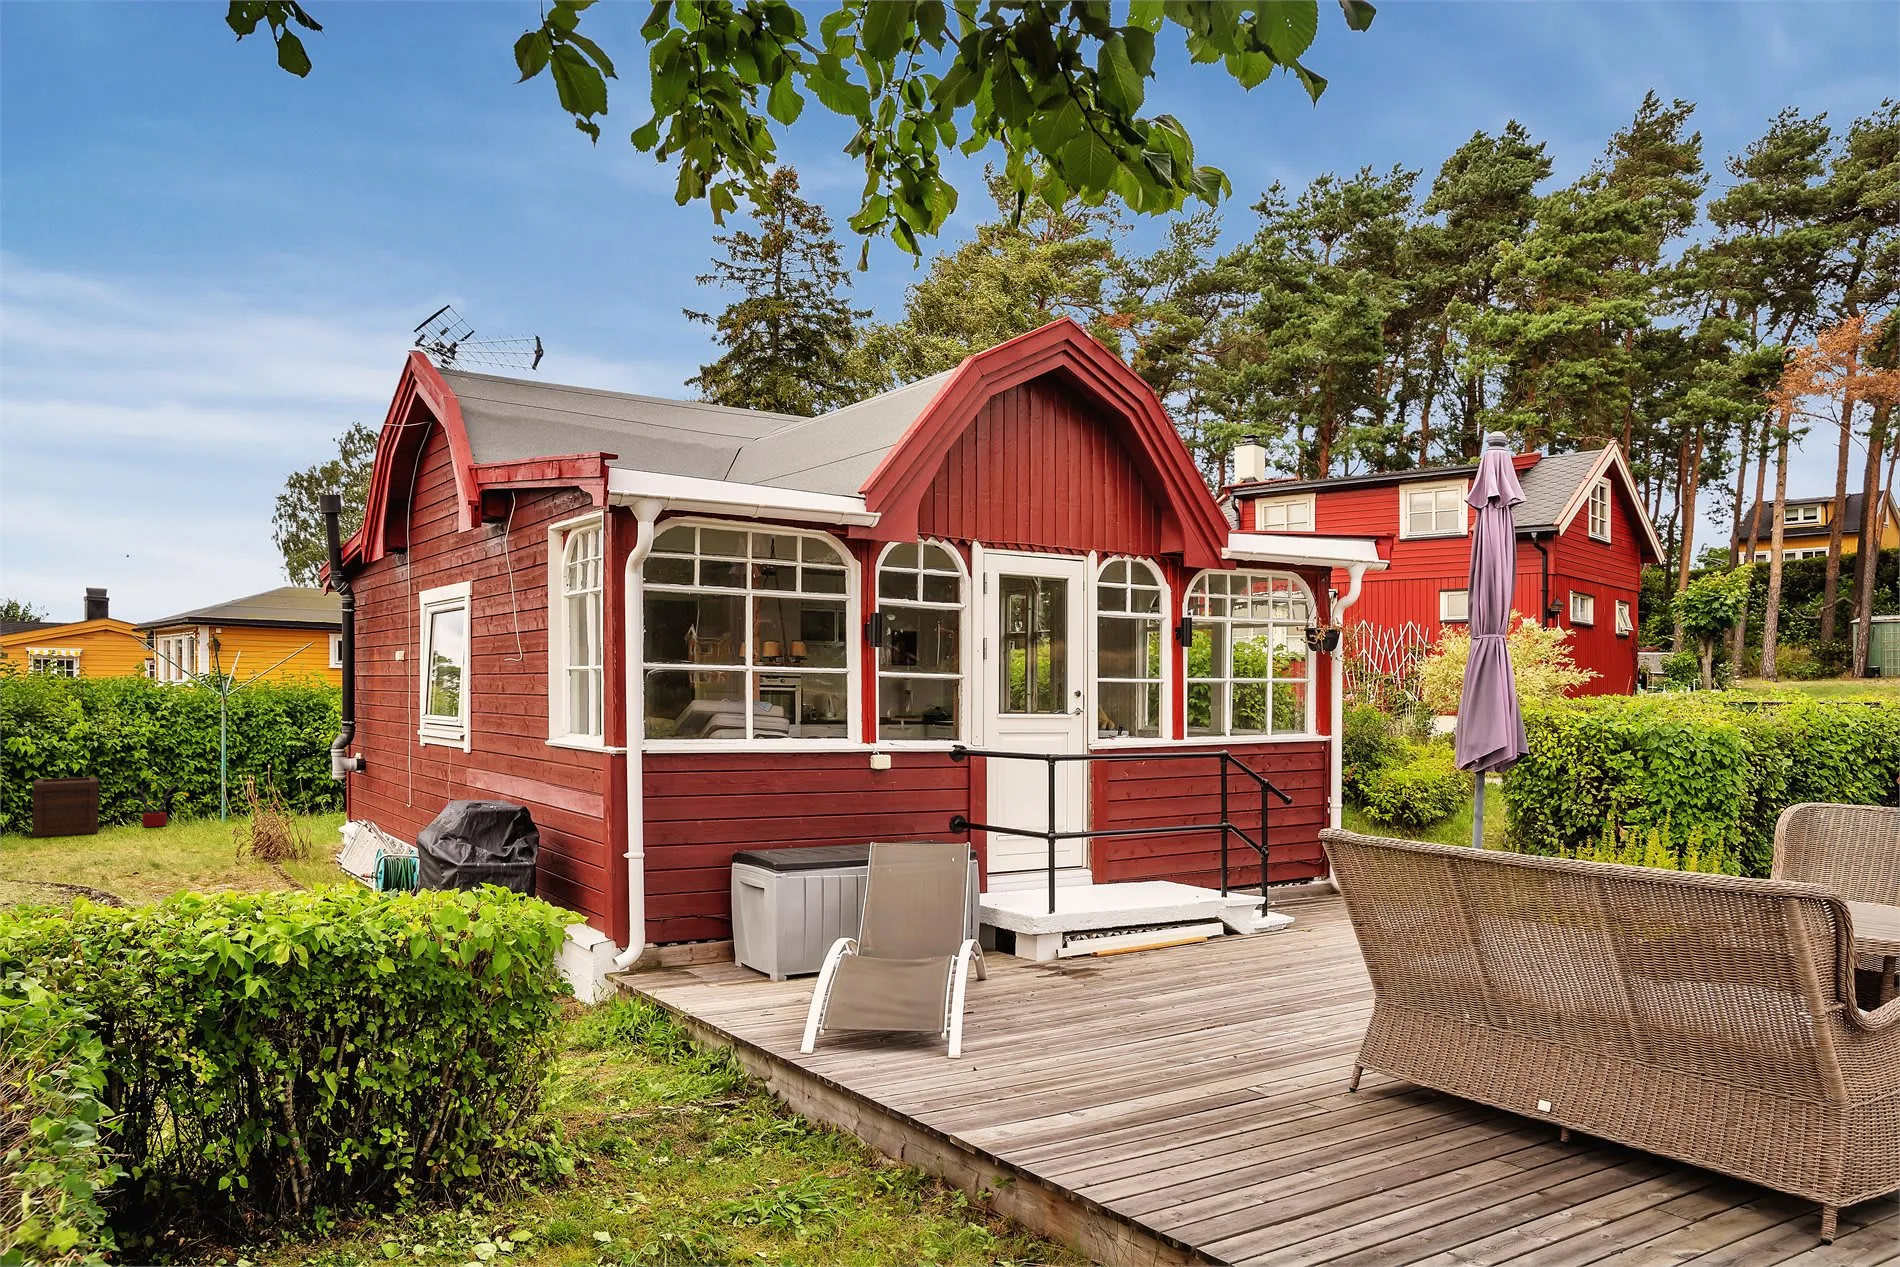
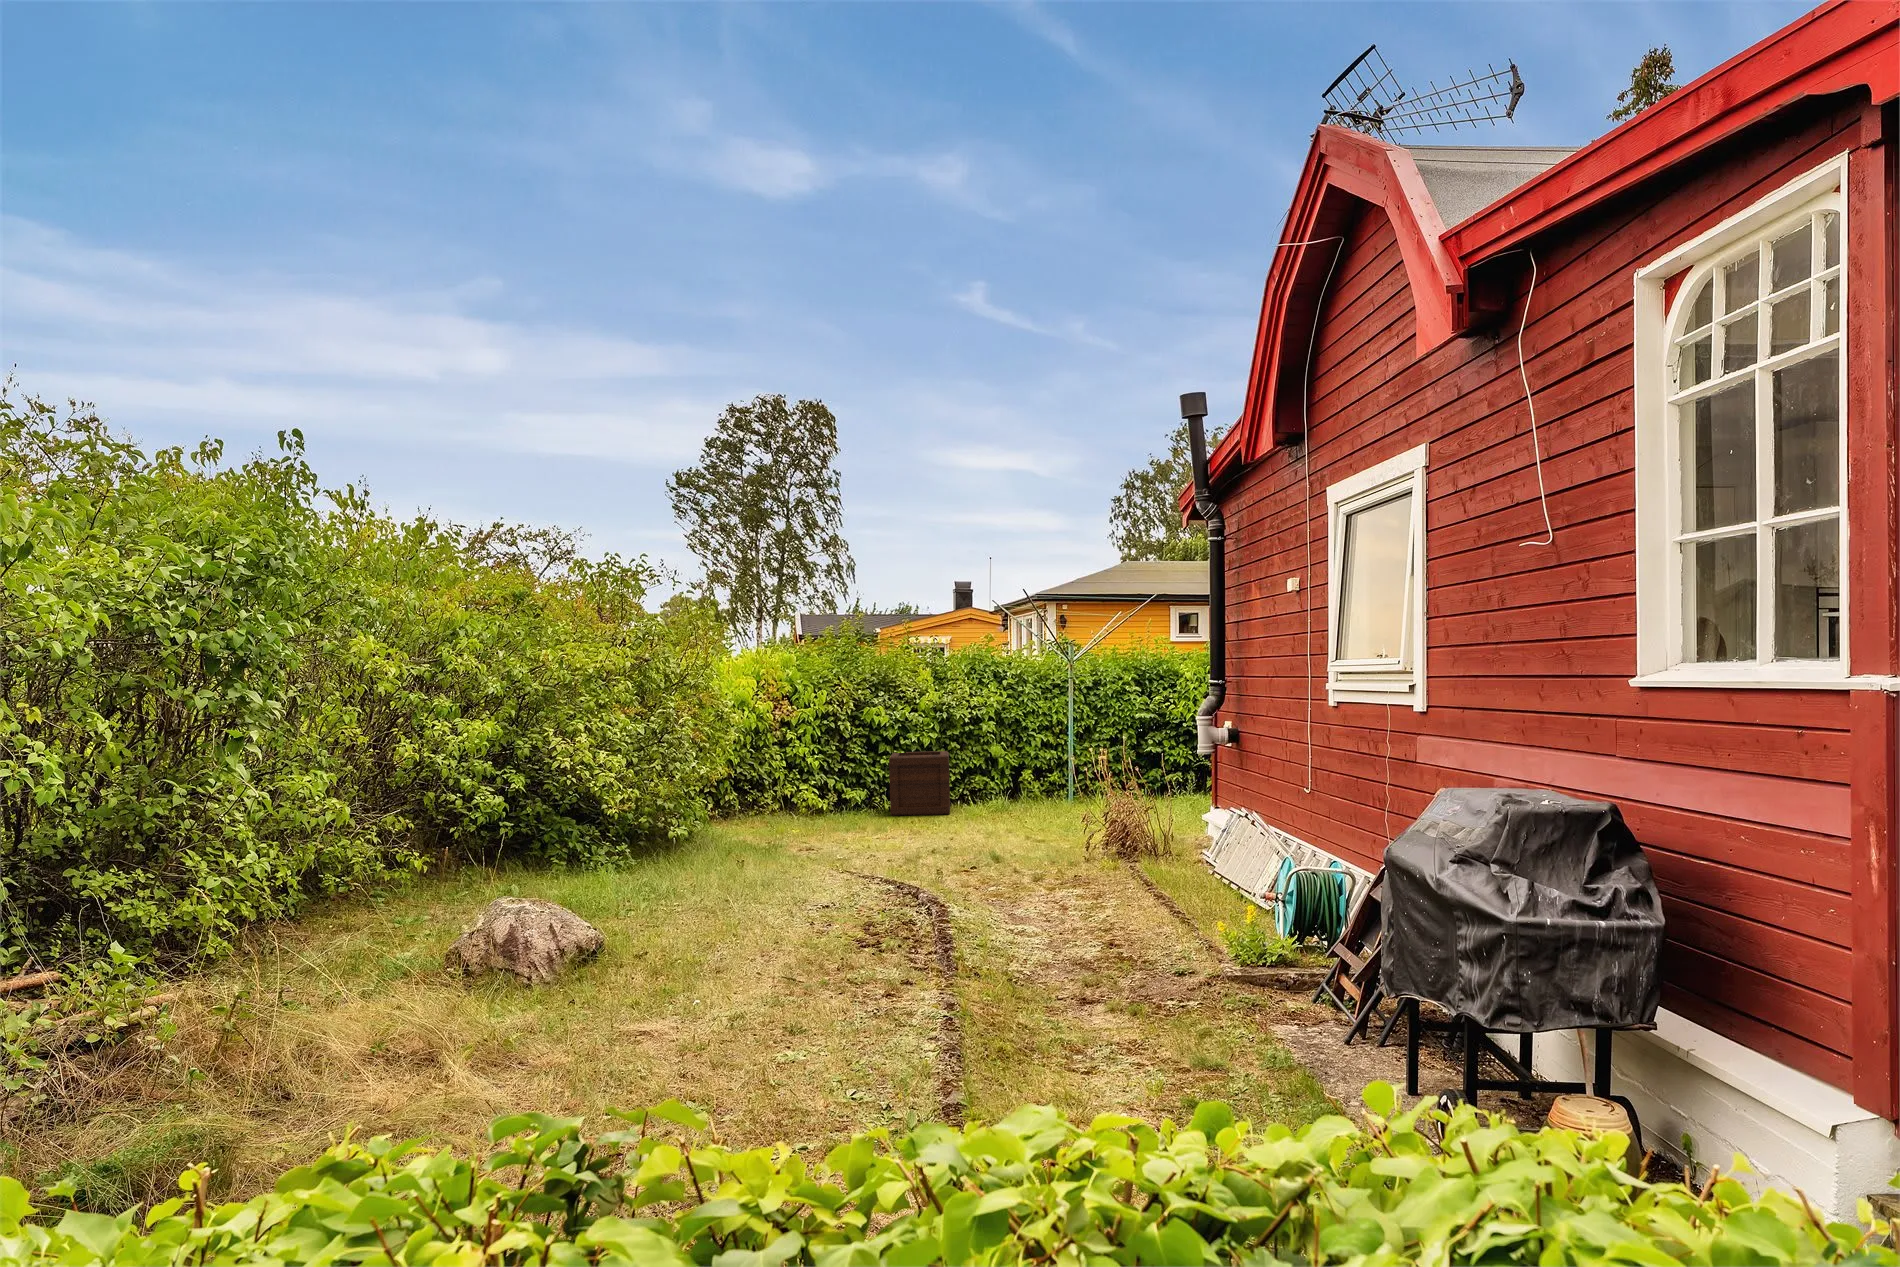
decorative plant: present [129,775,189,827] -> none [974,750,1037,809]

